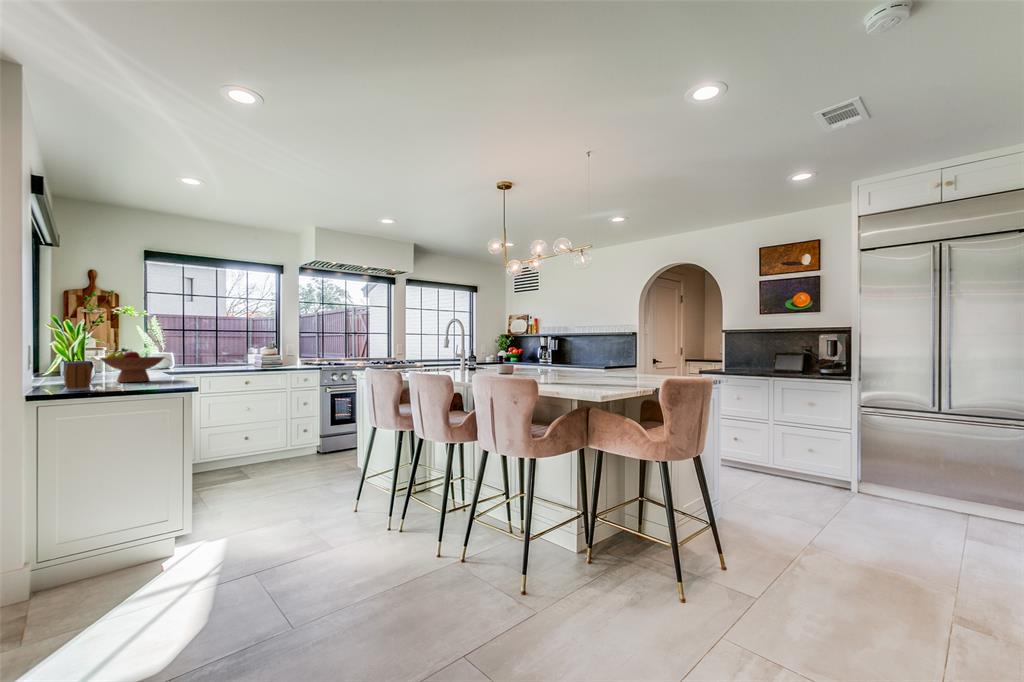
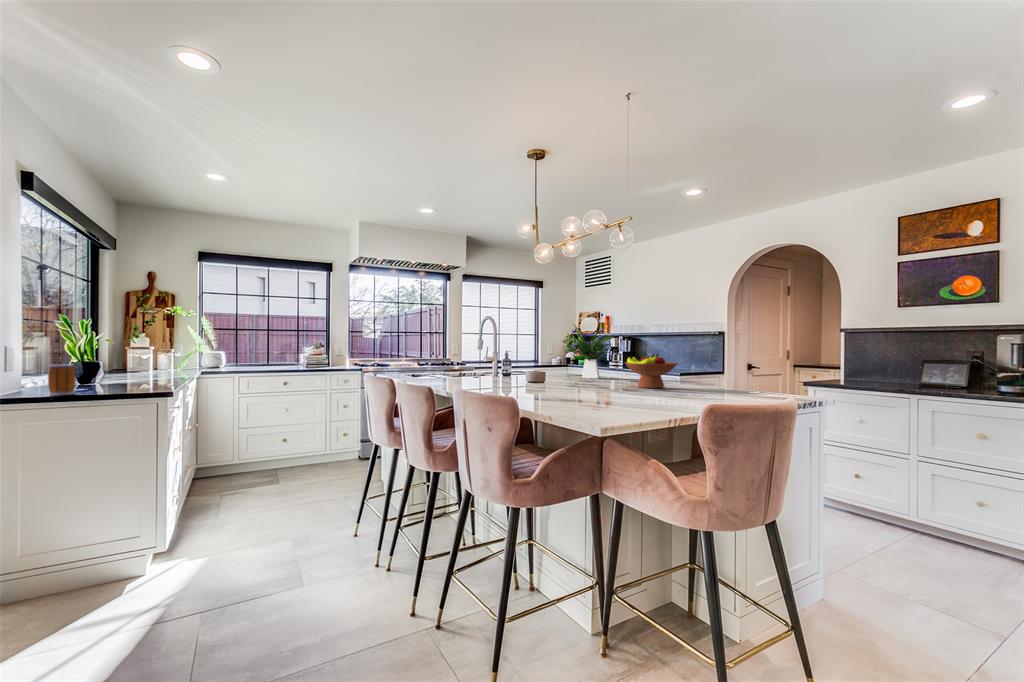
flower arrangement: none [521,326,562,370] -> present [568,325,615,378]
fruit bowl: present [100,348,165,382] -> present [625,354,678,388]

